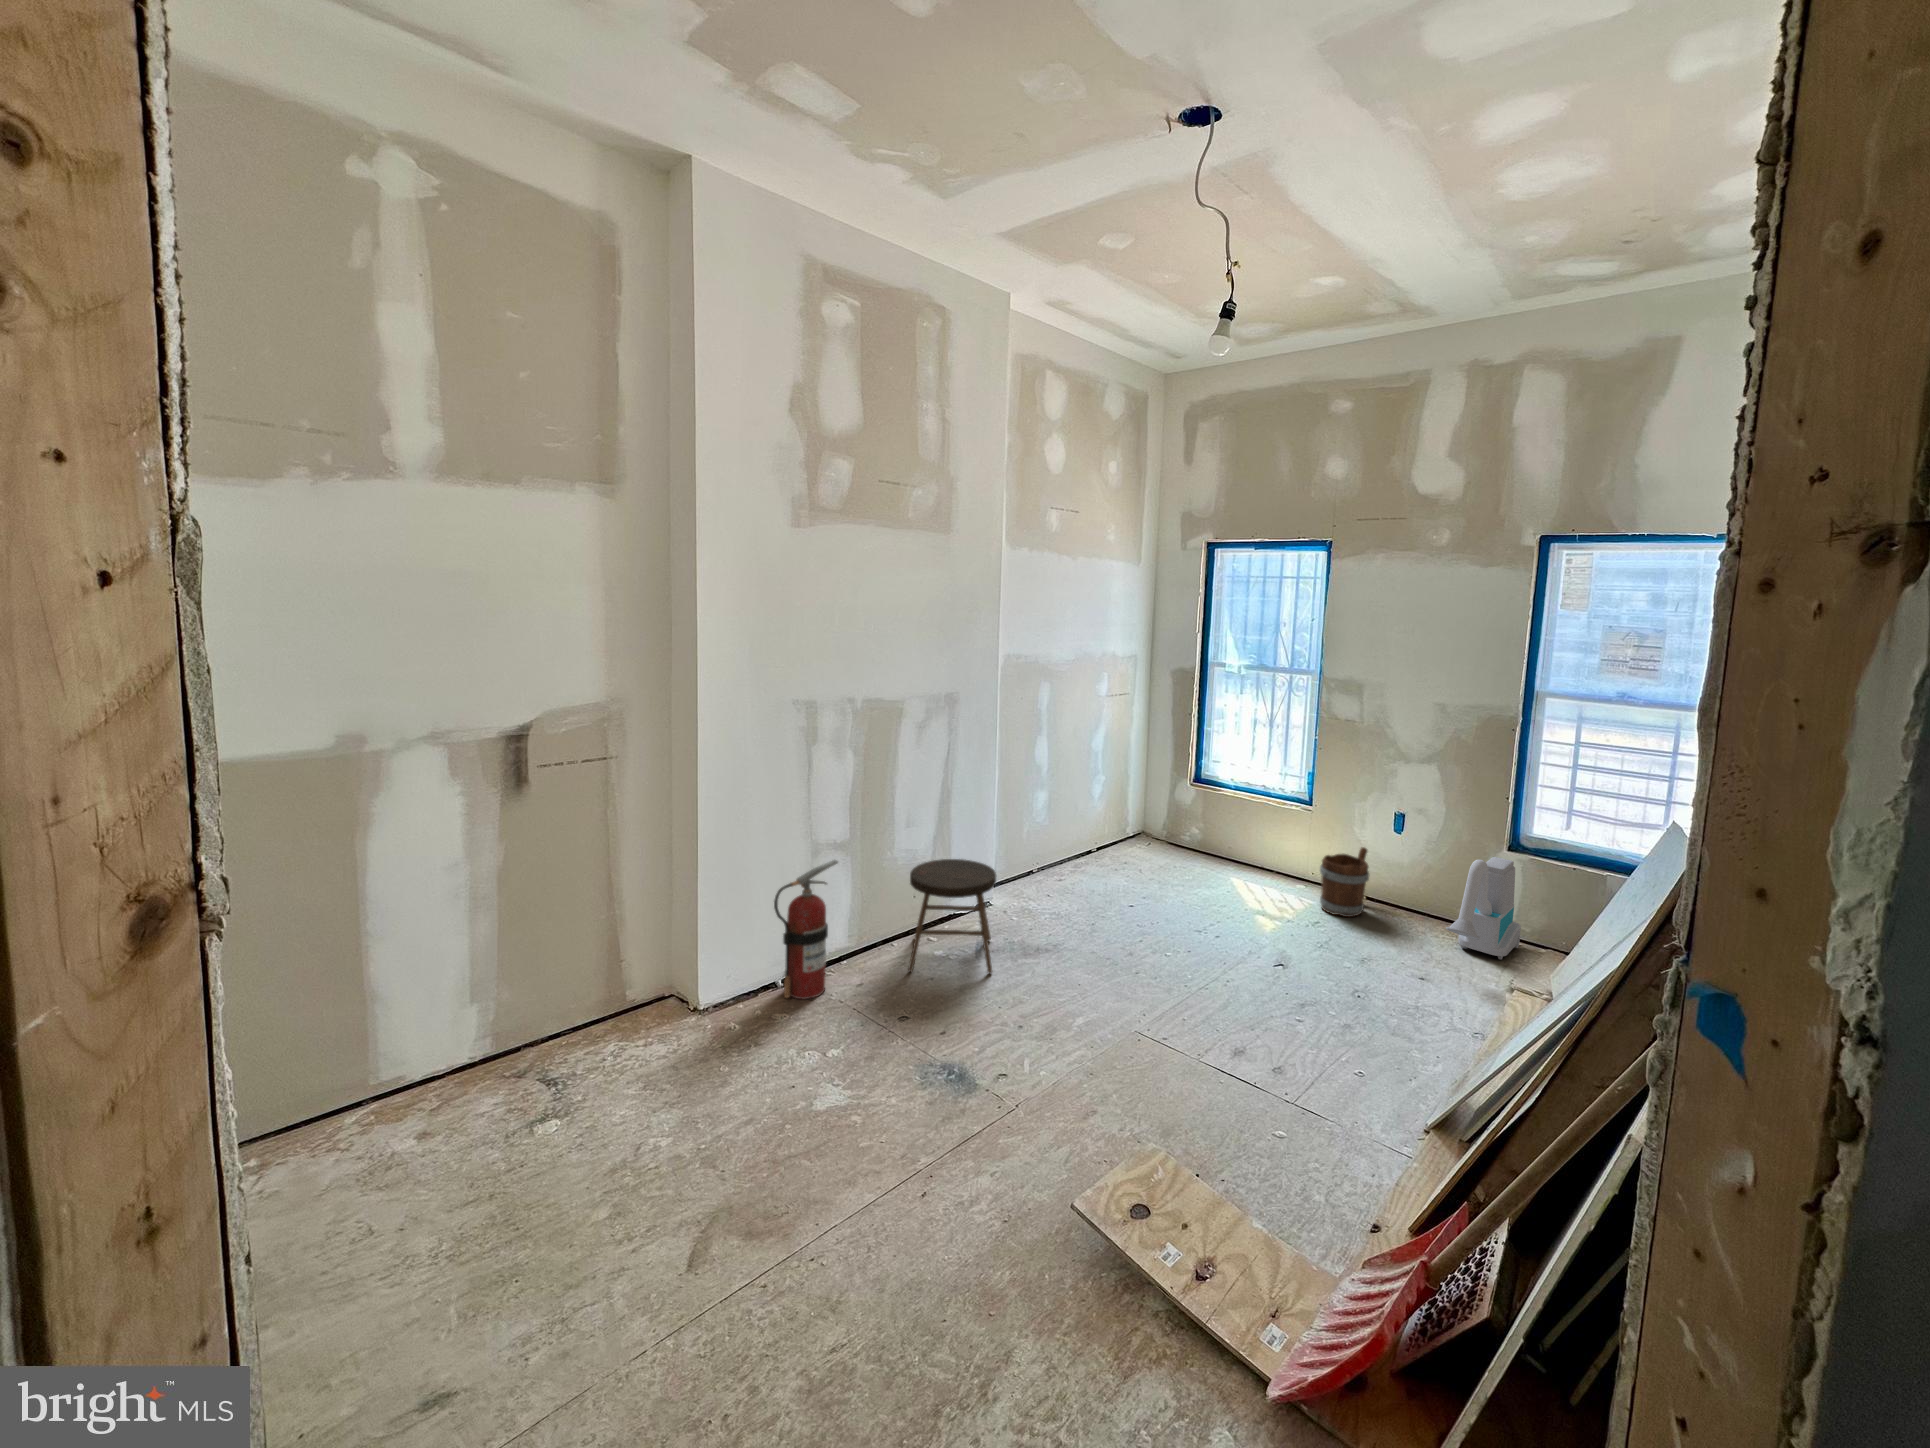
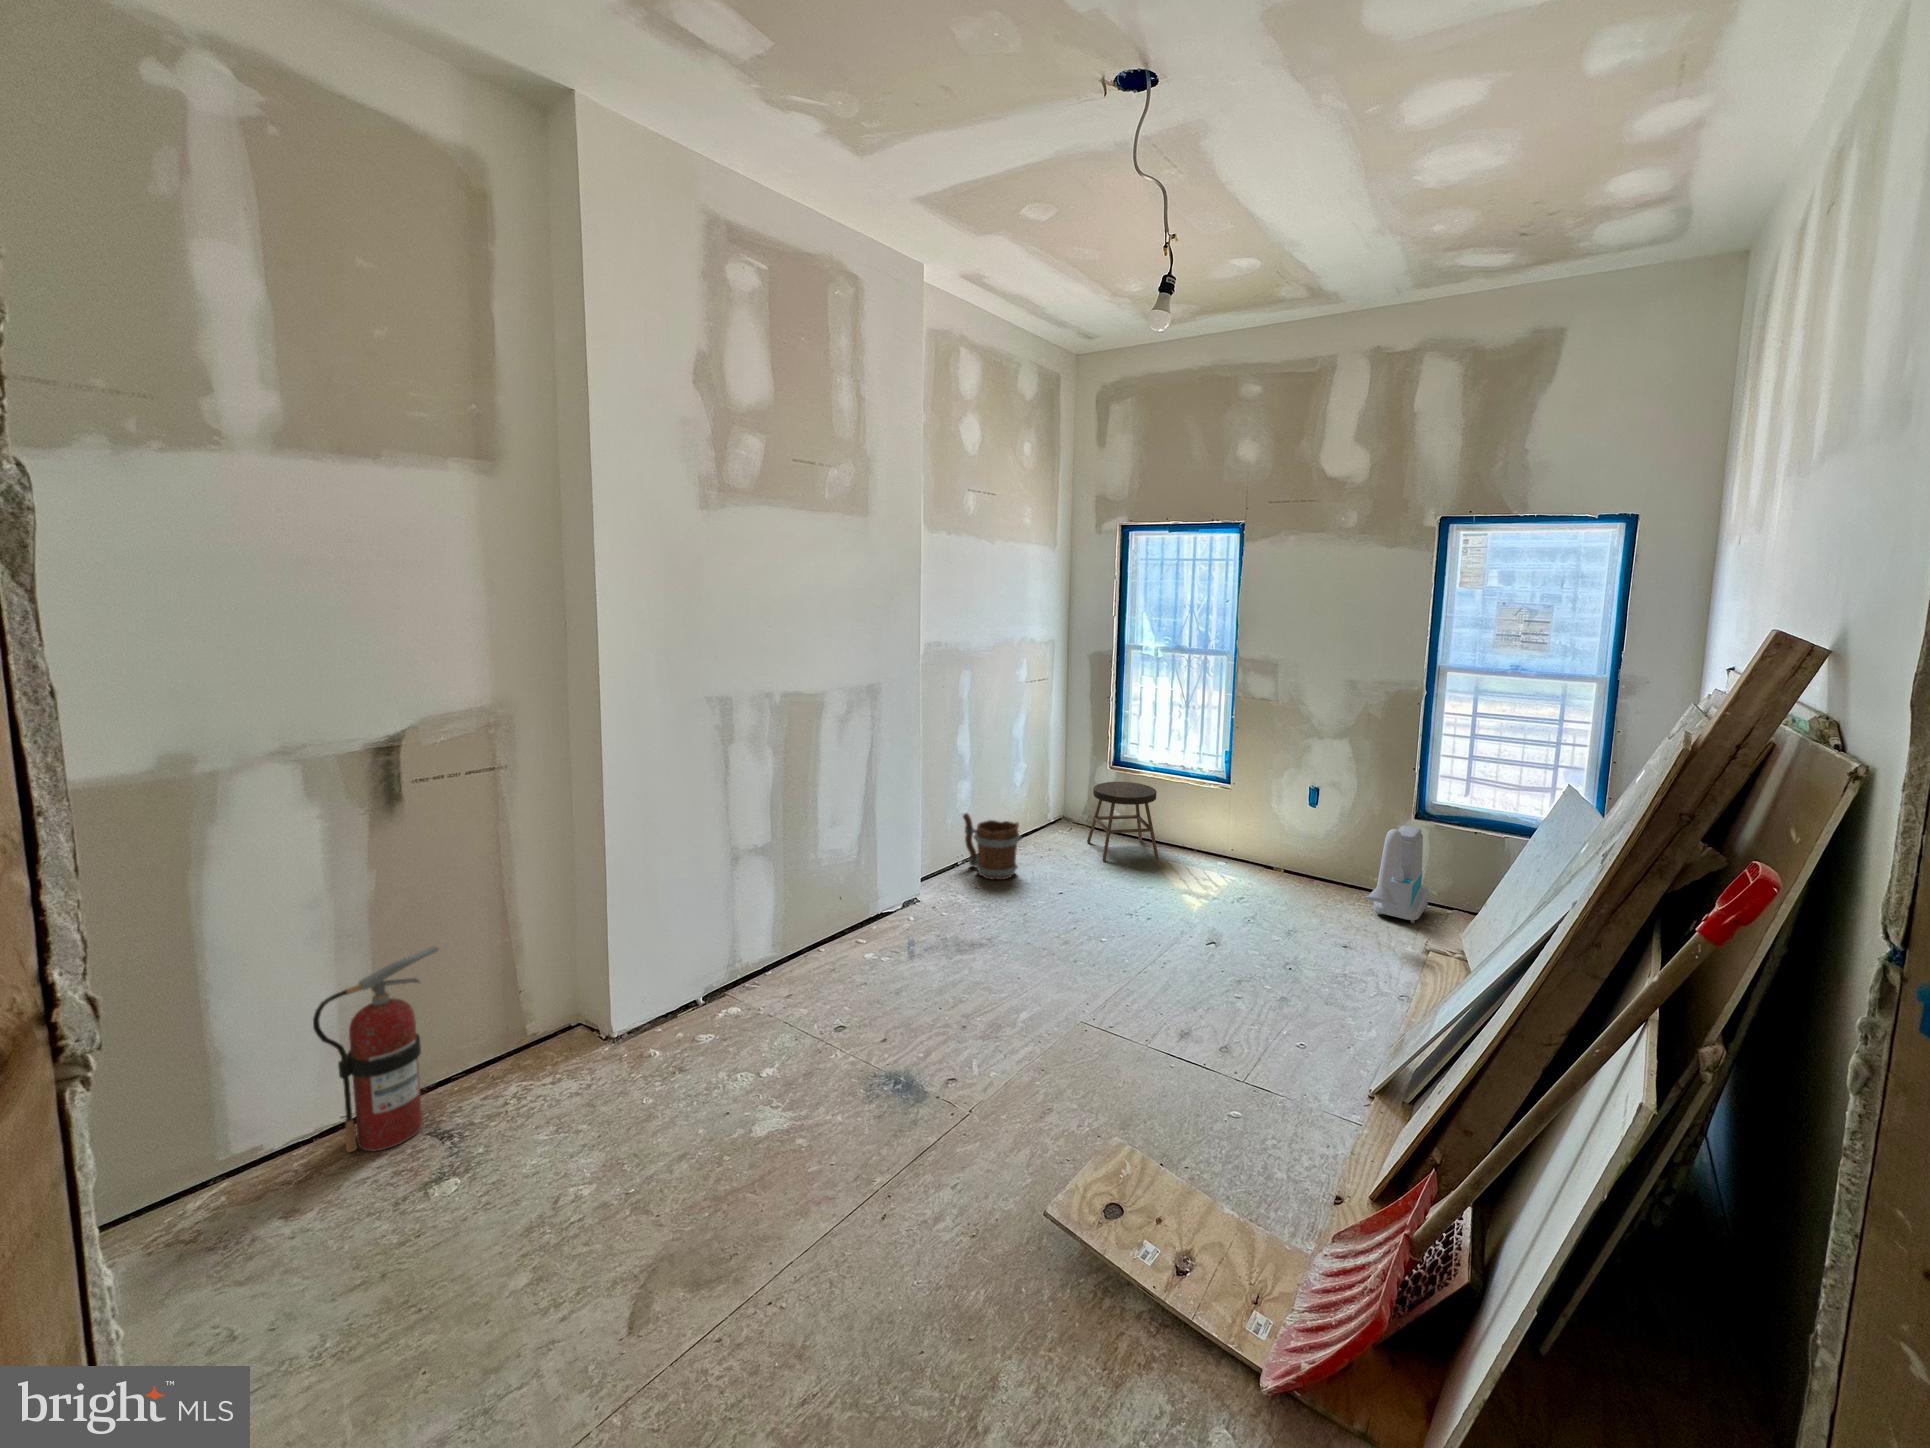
bucket: present [1320,847,1369,917] -> present [963,813,1021,880]
stool: present [908,859,996,973] -> present [1087,782,1158,861]
fire extinguisher: present [774,860,838,999] -> present [313,946,438,1152]

